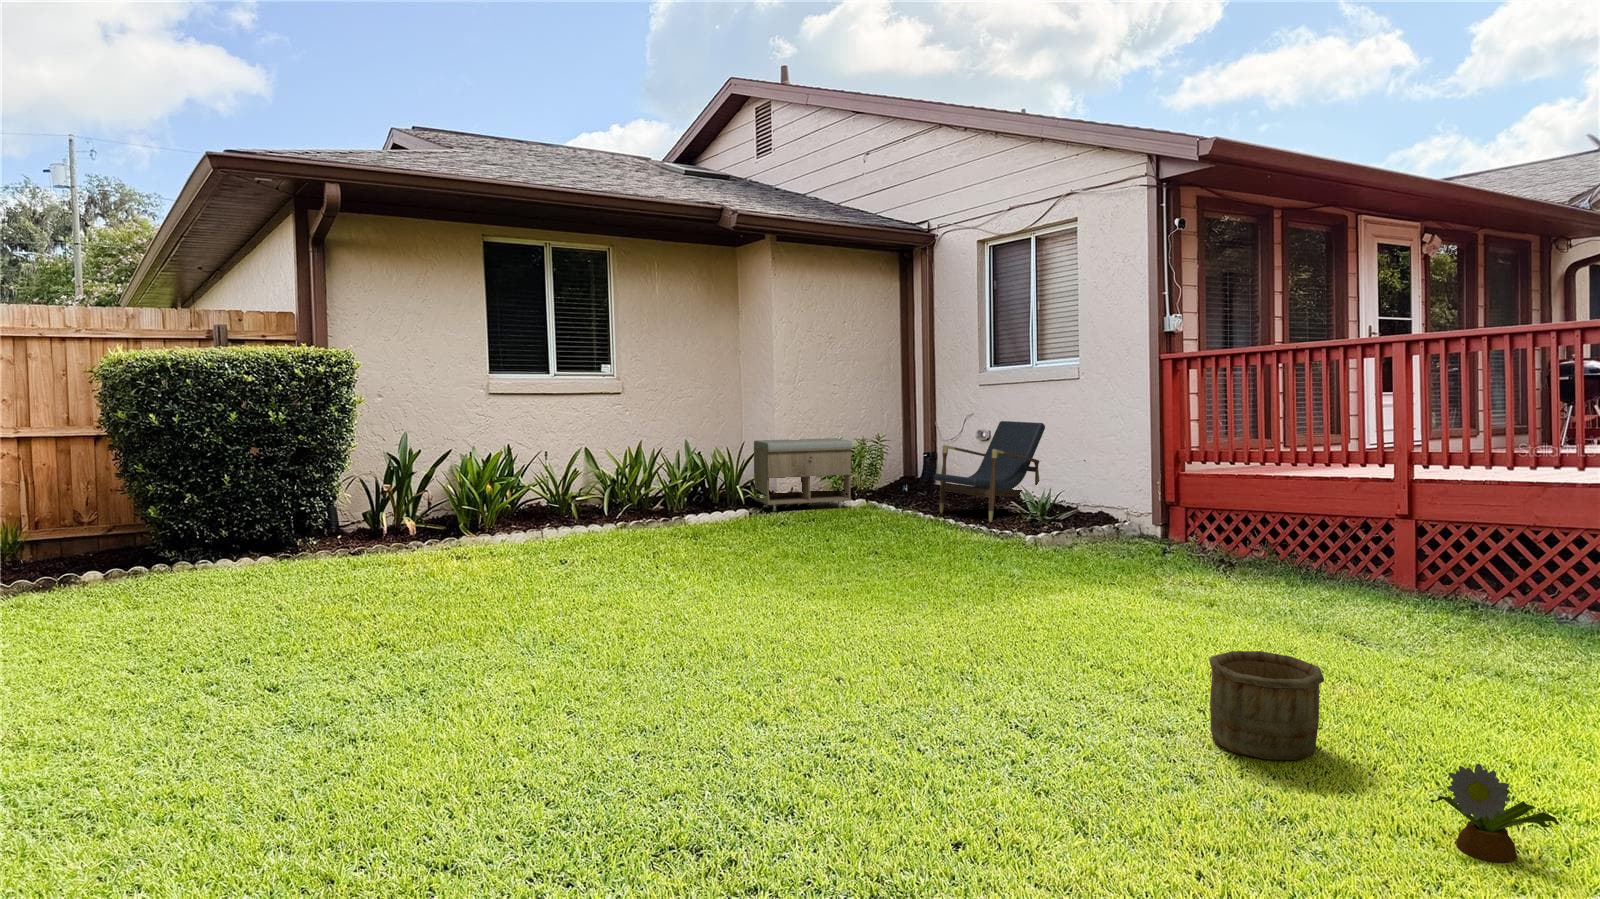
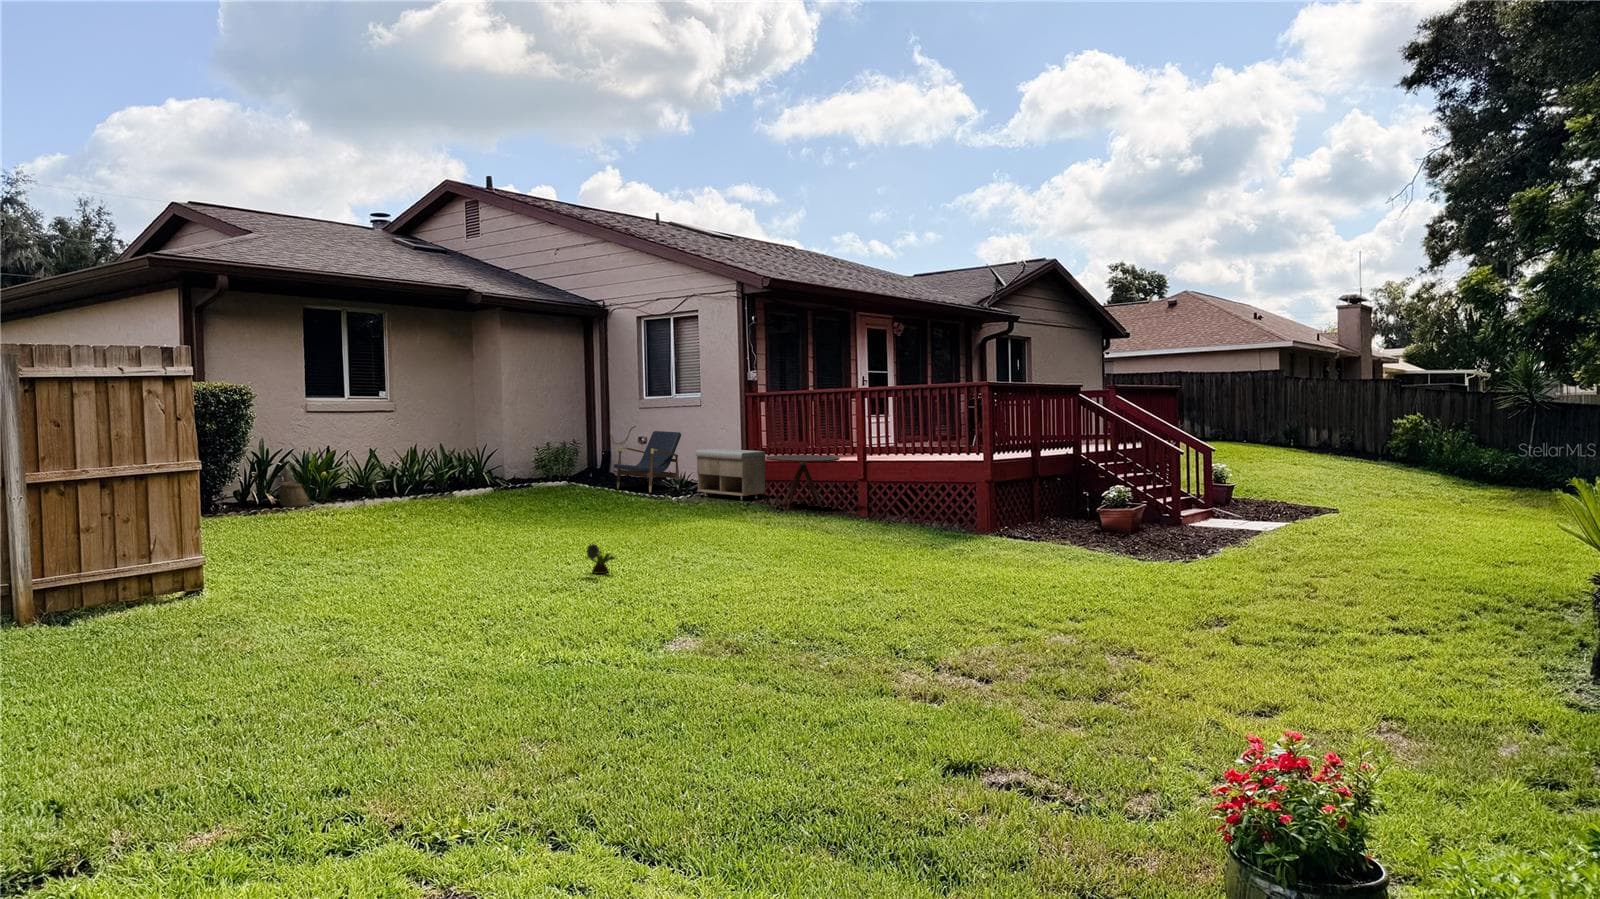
storage bench: present [754,438,852,511] -> present [696,449,765,500]
round table: none [1204,464,1362,574] -> present [766,455,840,509]
wooden bucket: present [1209,651,1324,760] -> present [279,481,311,507]
decorative plant: present [1430,763,1559,862] -> present [587,544,616,574]

